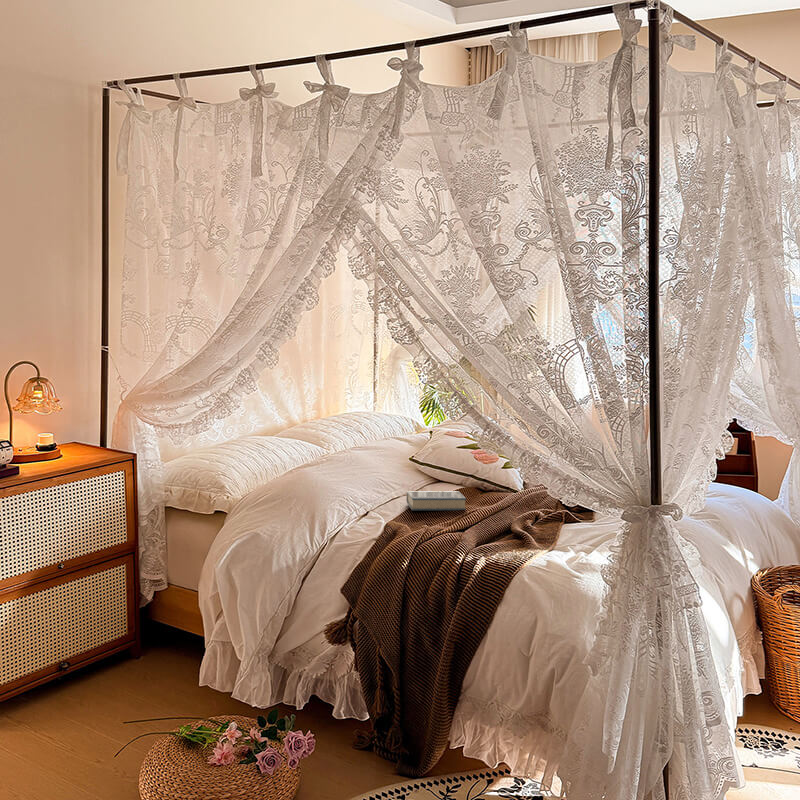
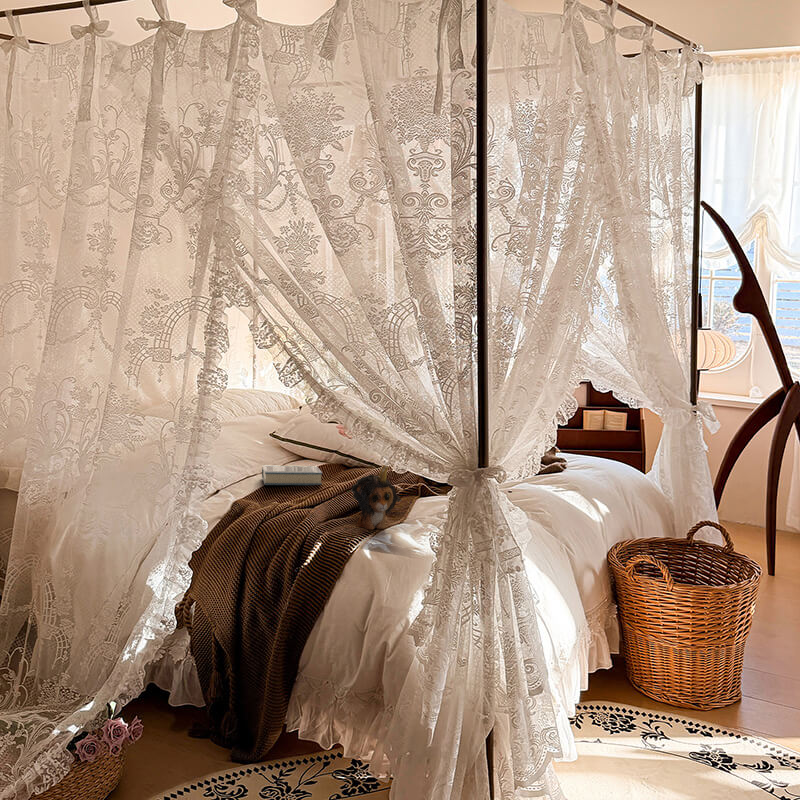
plush toy: none [504,493,553,556] -> present [351,465,402,529]

